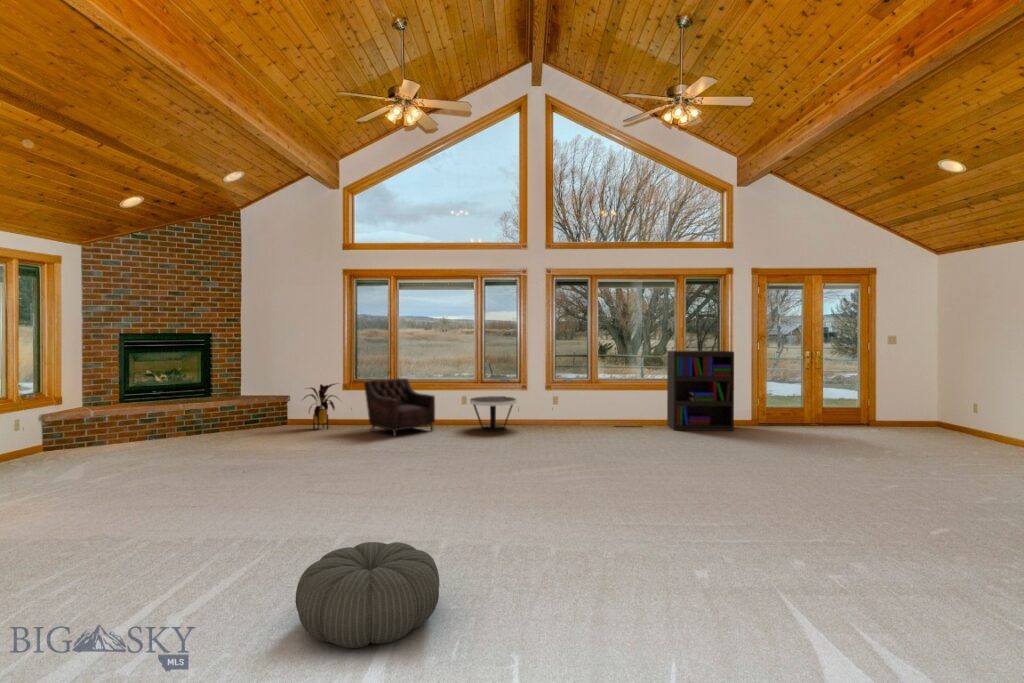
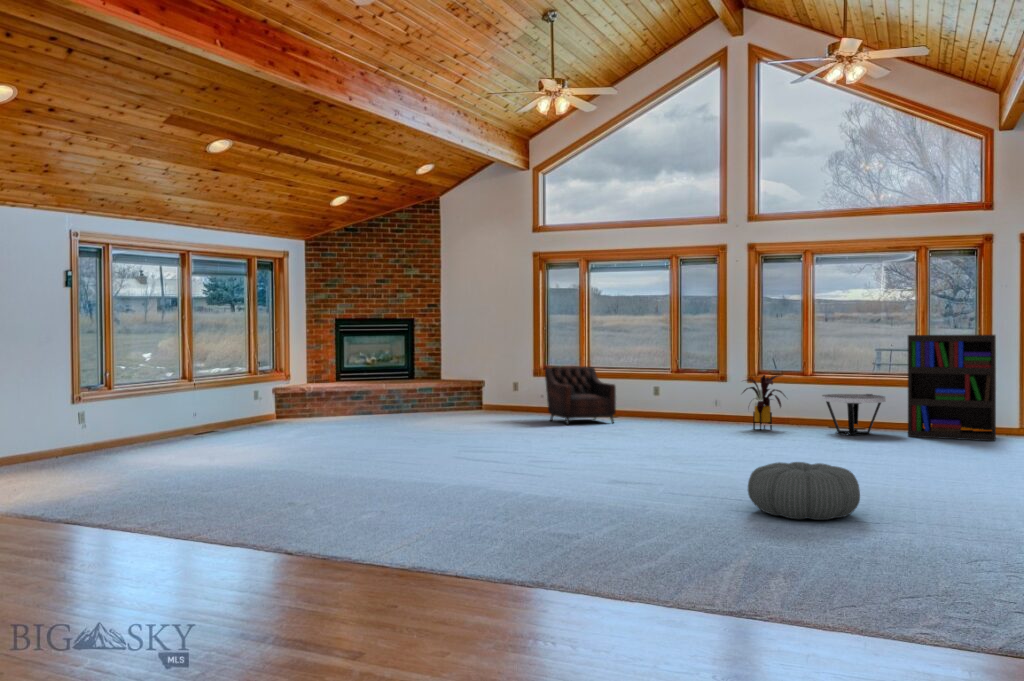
house plant: present [304,384,336,430] -> present [743,375,785,430]
side table: present [470,396,516,431] -> present [822,394,885,436]
pouf: present [295,542,439,648] -> present [748,462,860,520]

